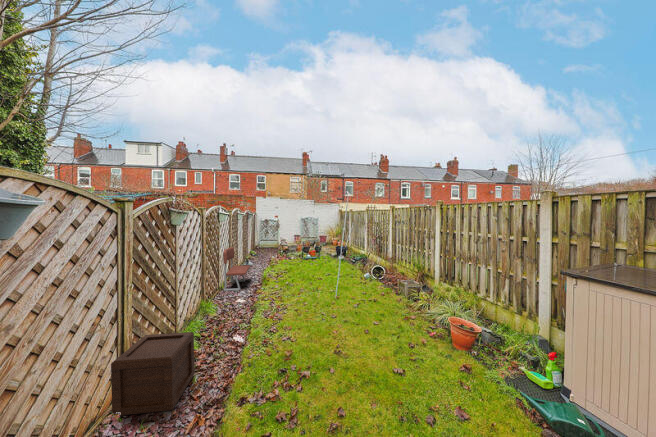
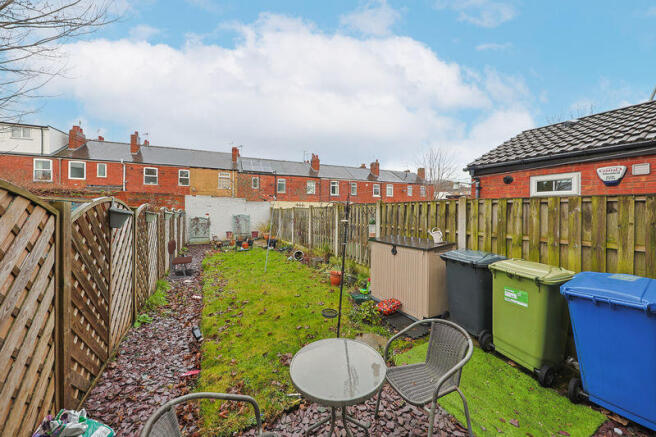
wooden crate: present [111,332,195,415] -> none [126,291,177,343]

